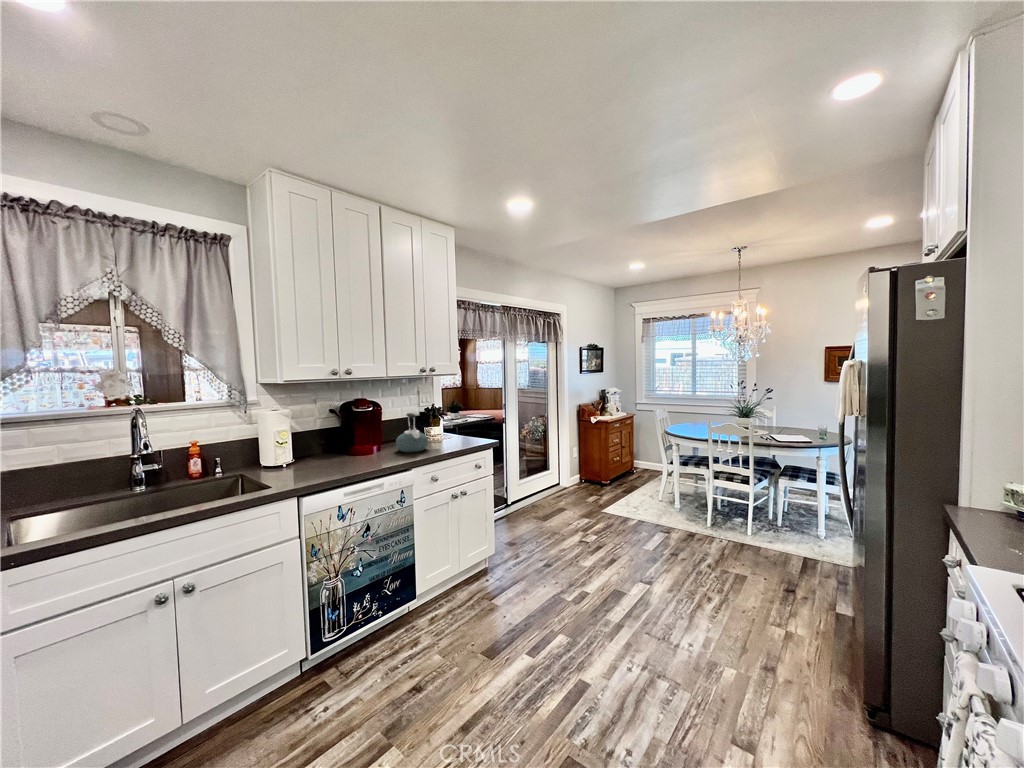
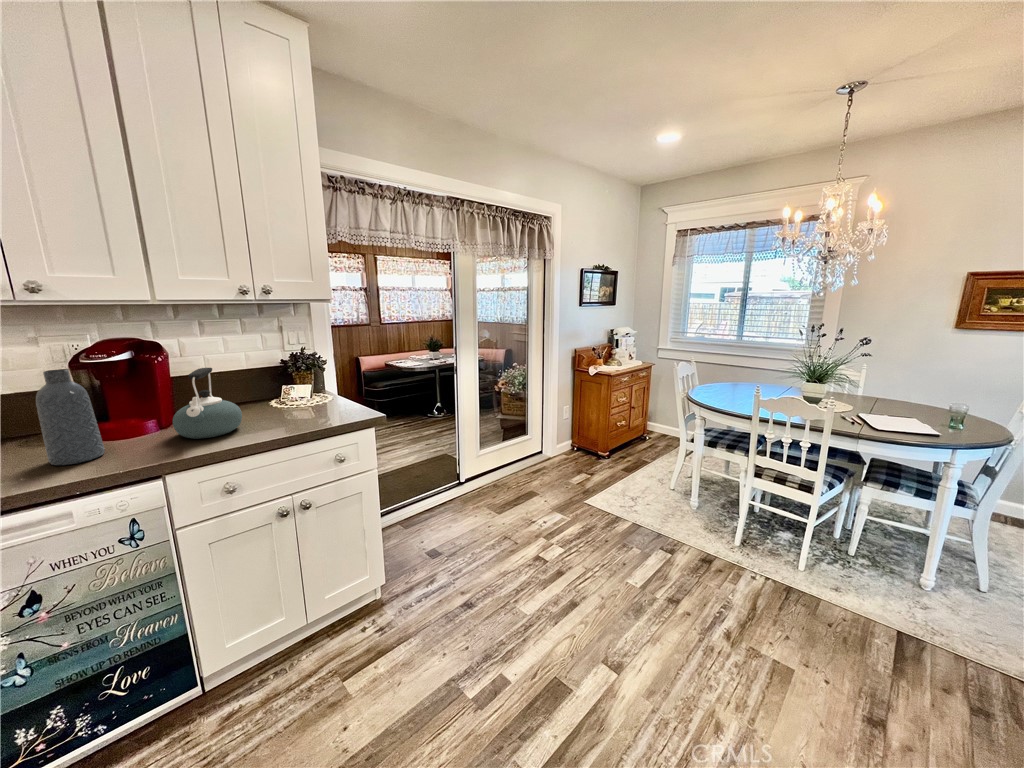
vase: none [355,413,377,463] -> present [36,369,105,465]

